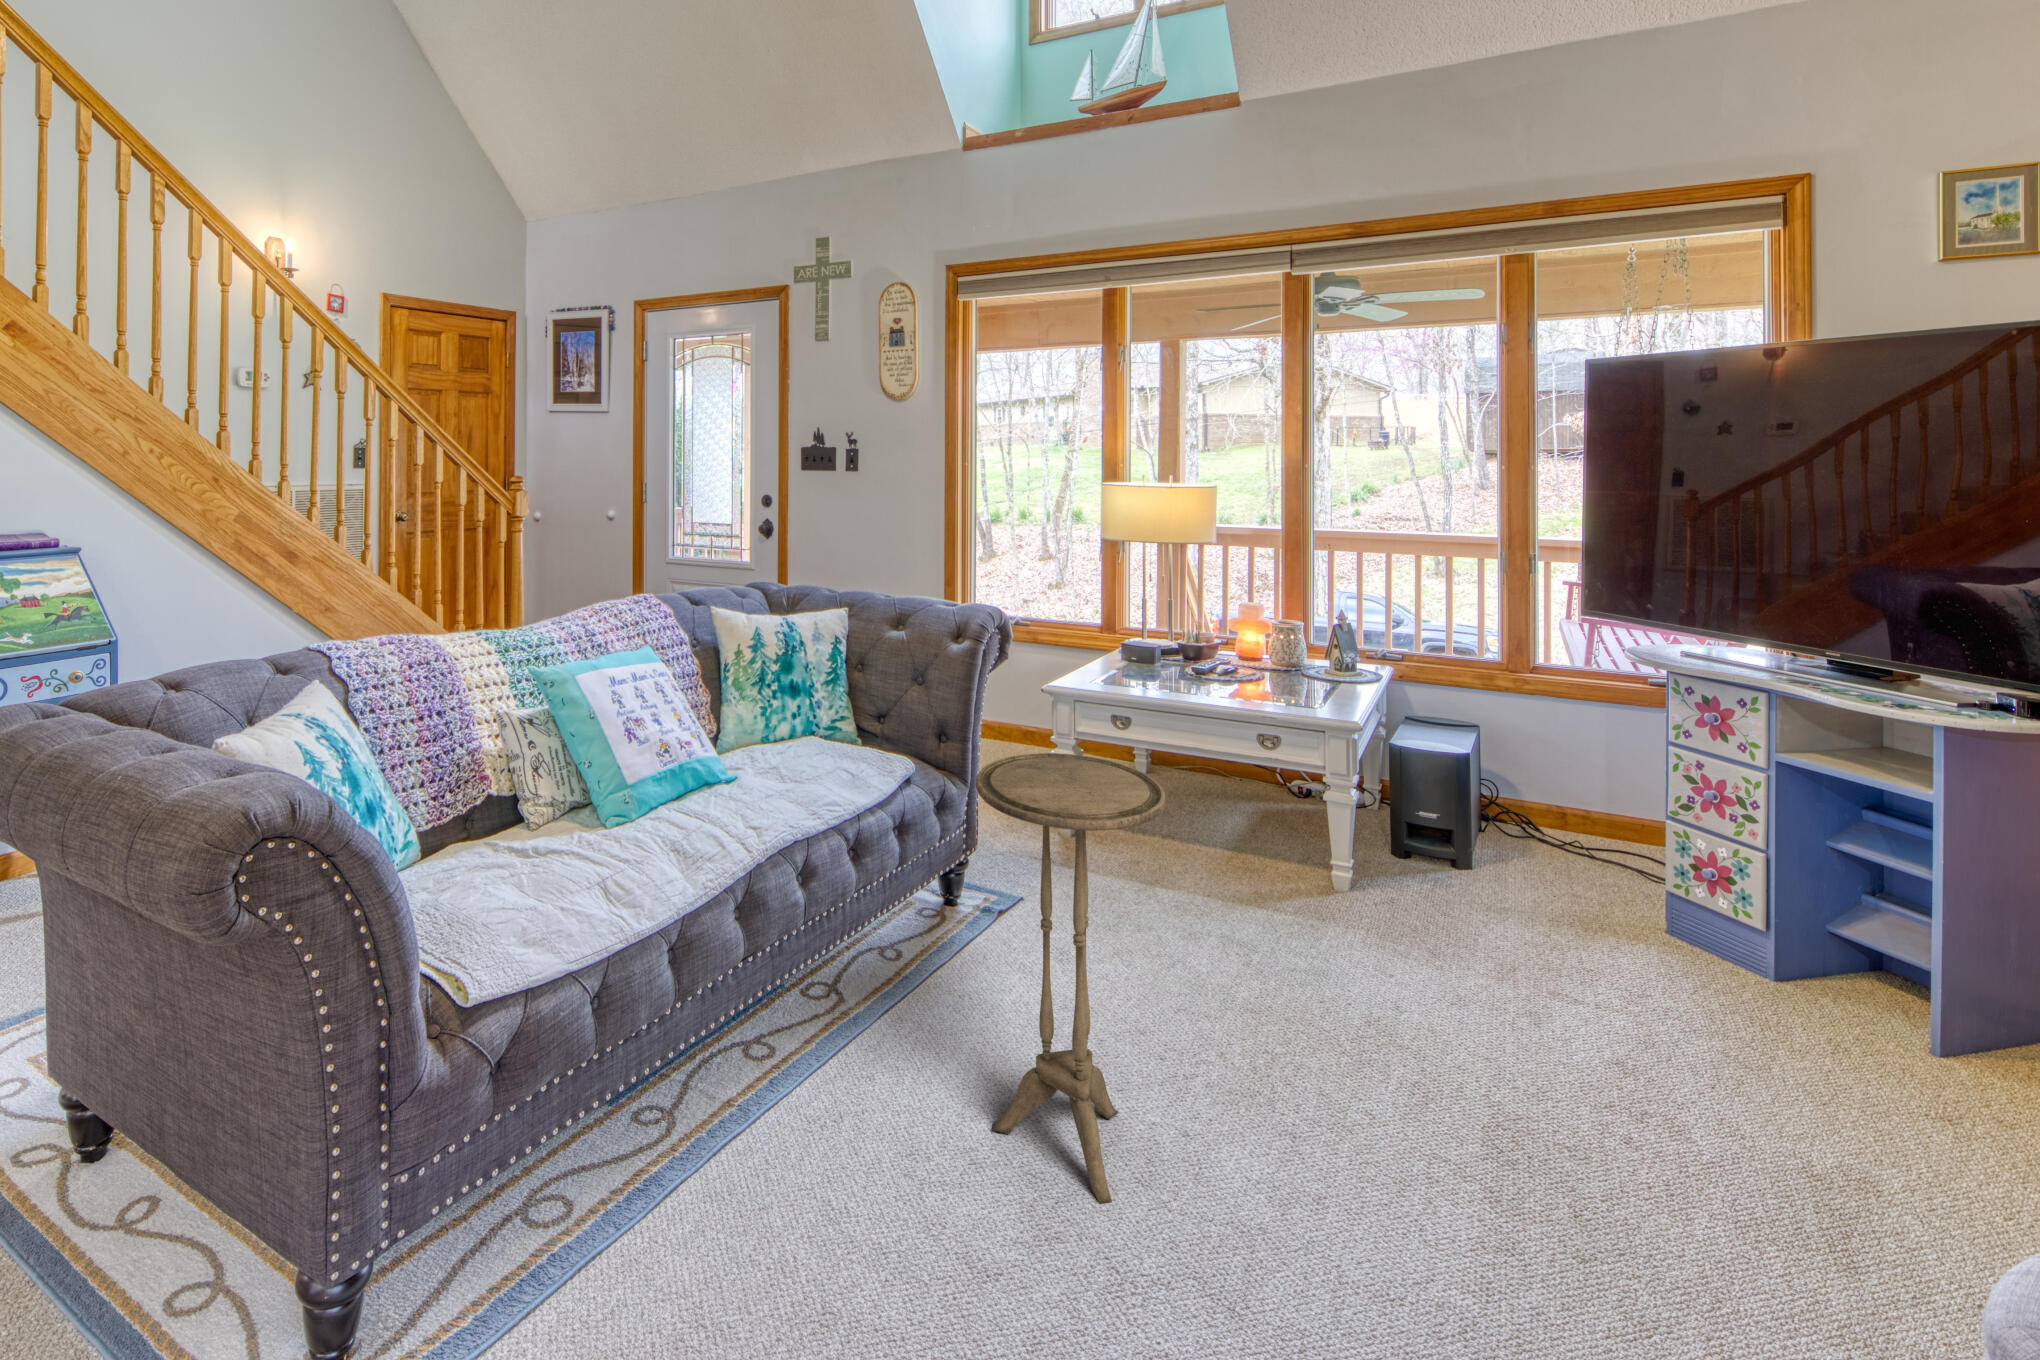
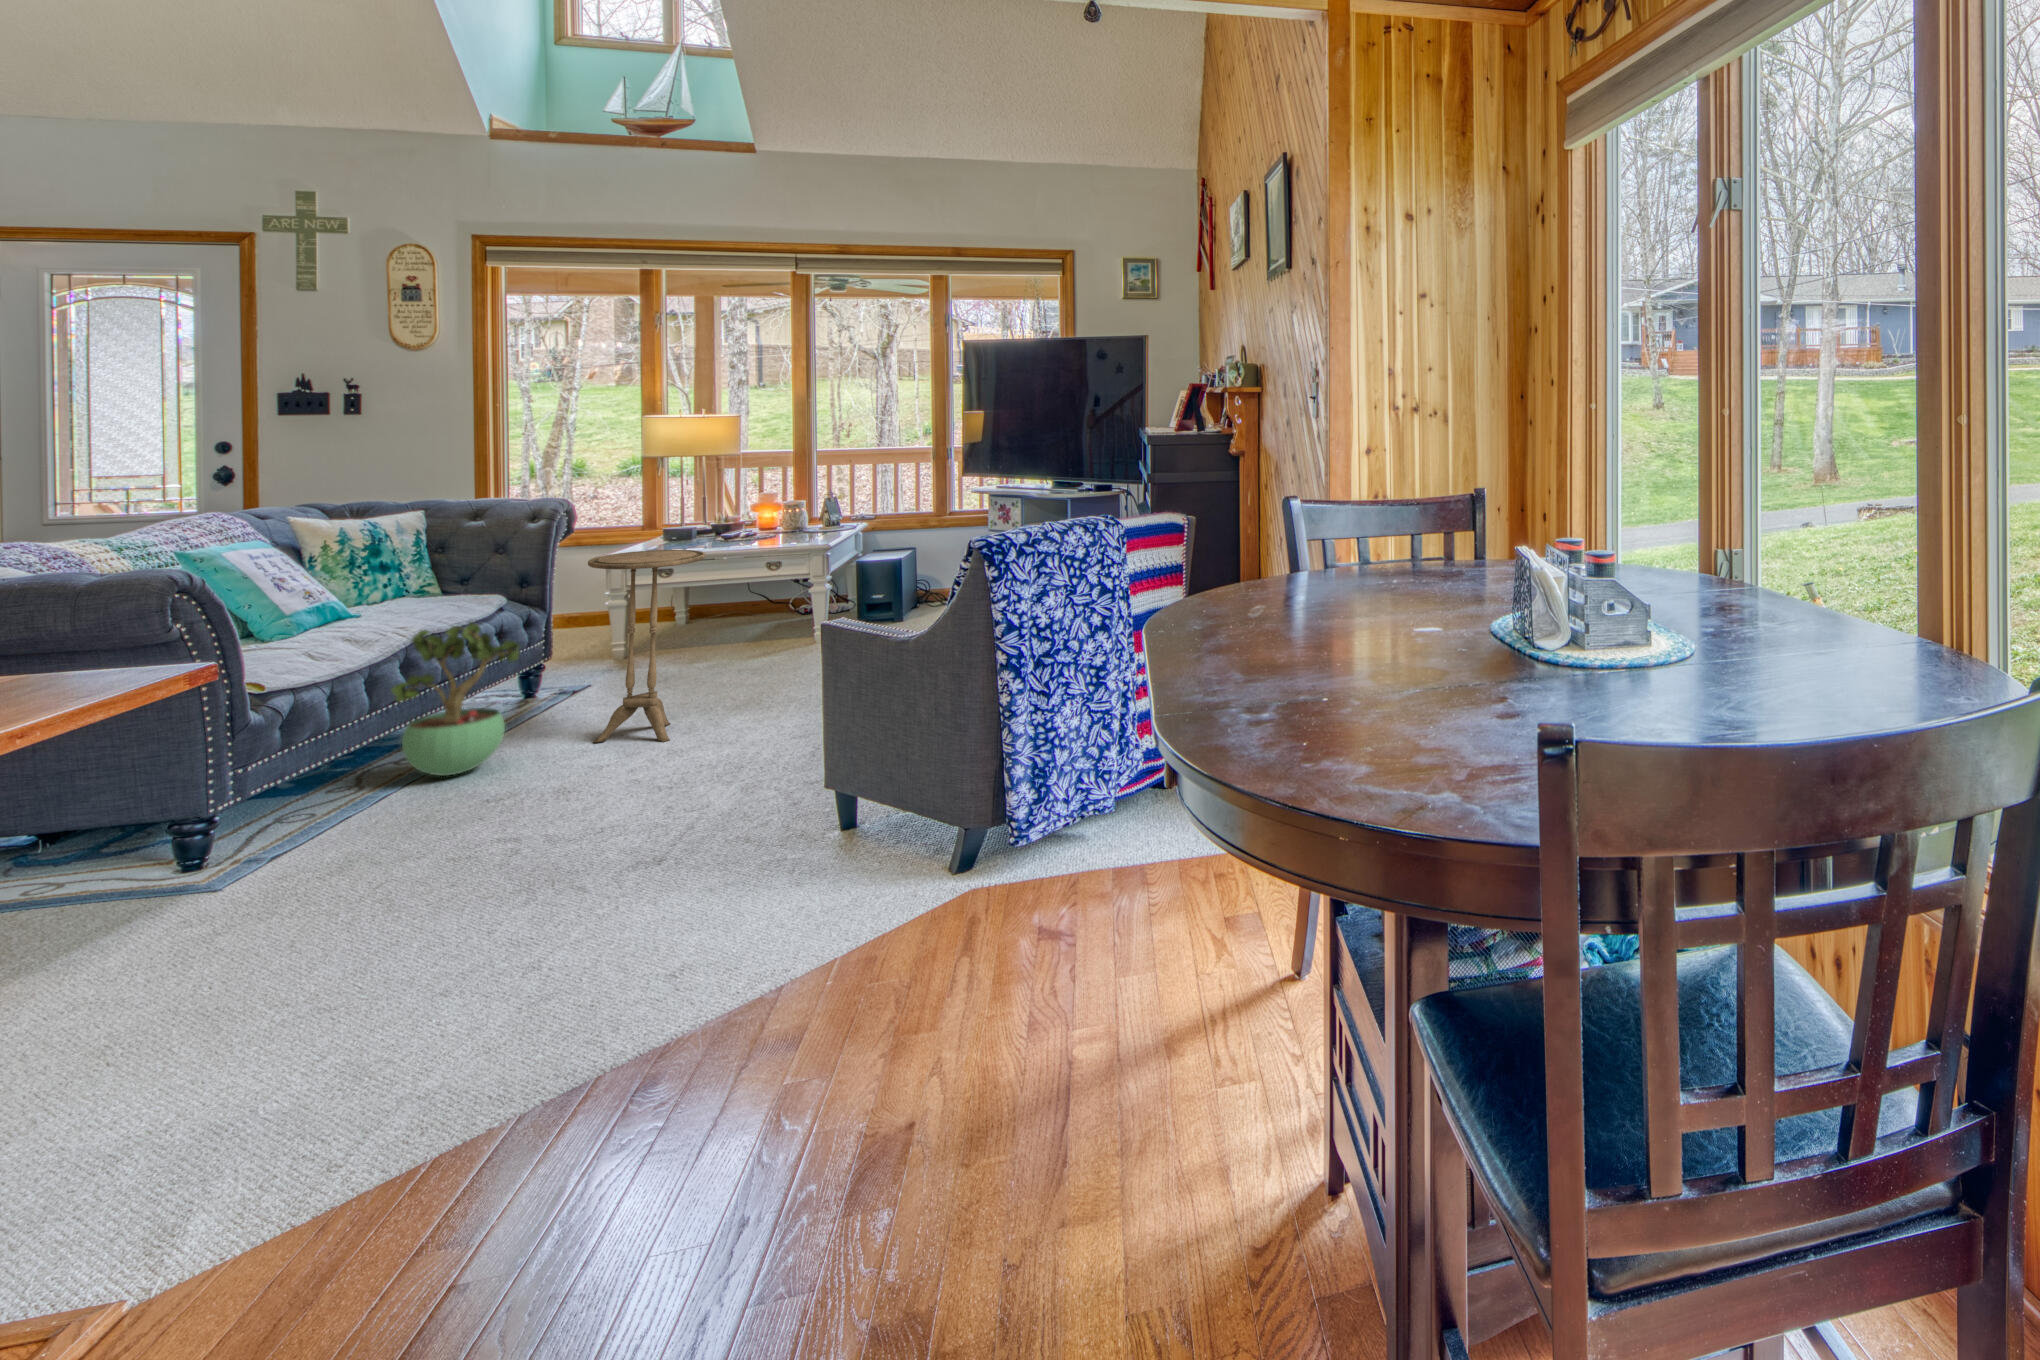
potted plant: none [711,870,871,1152] -> present [391,623,520,776]

